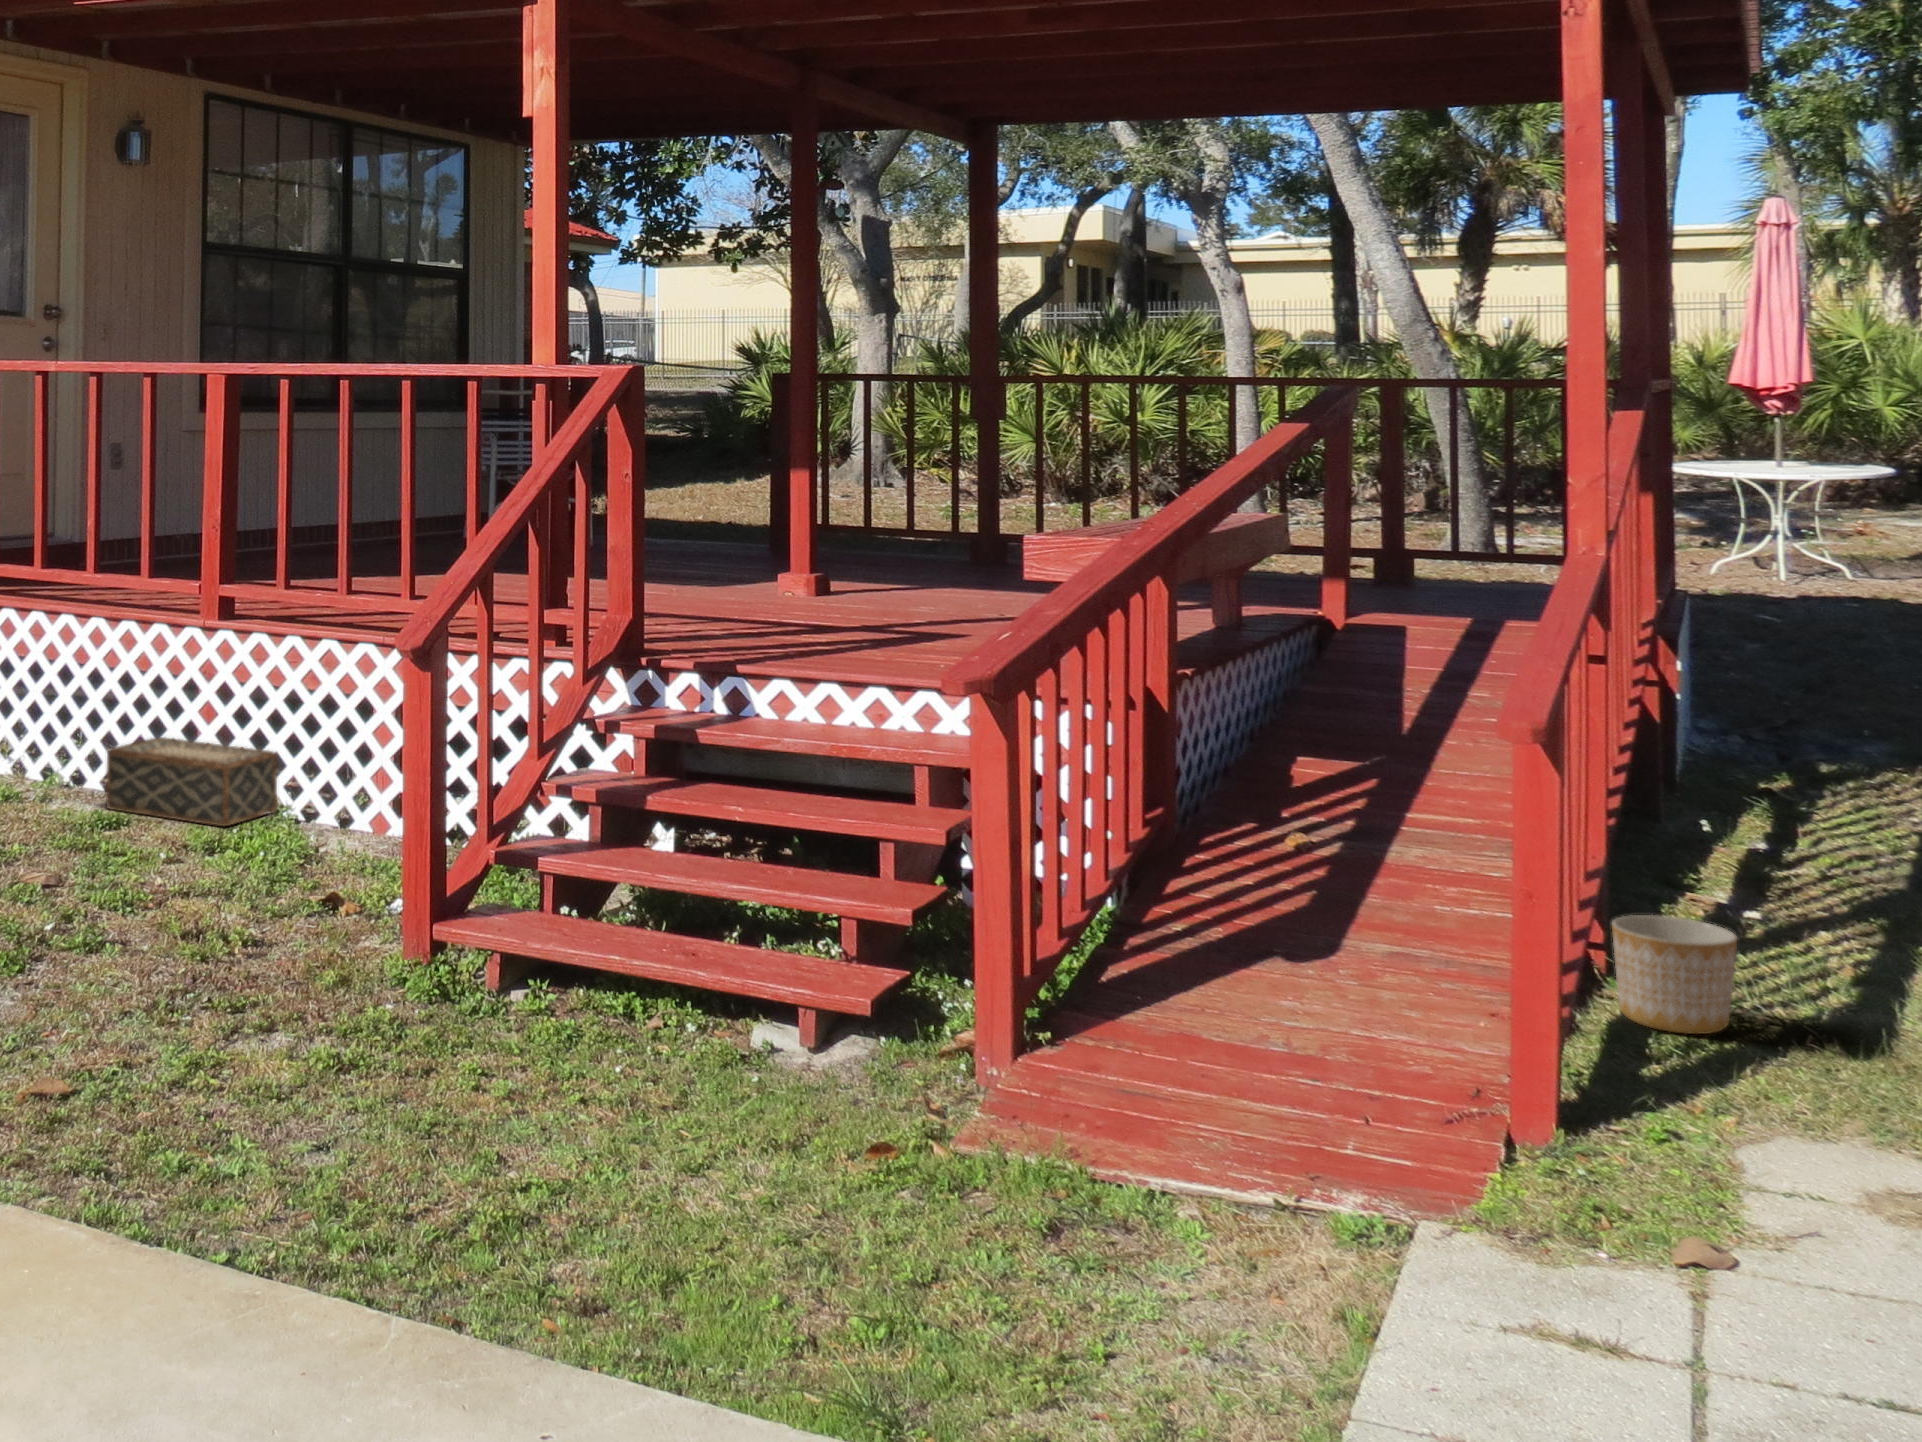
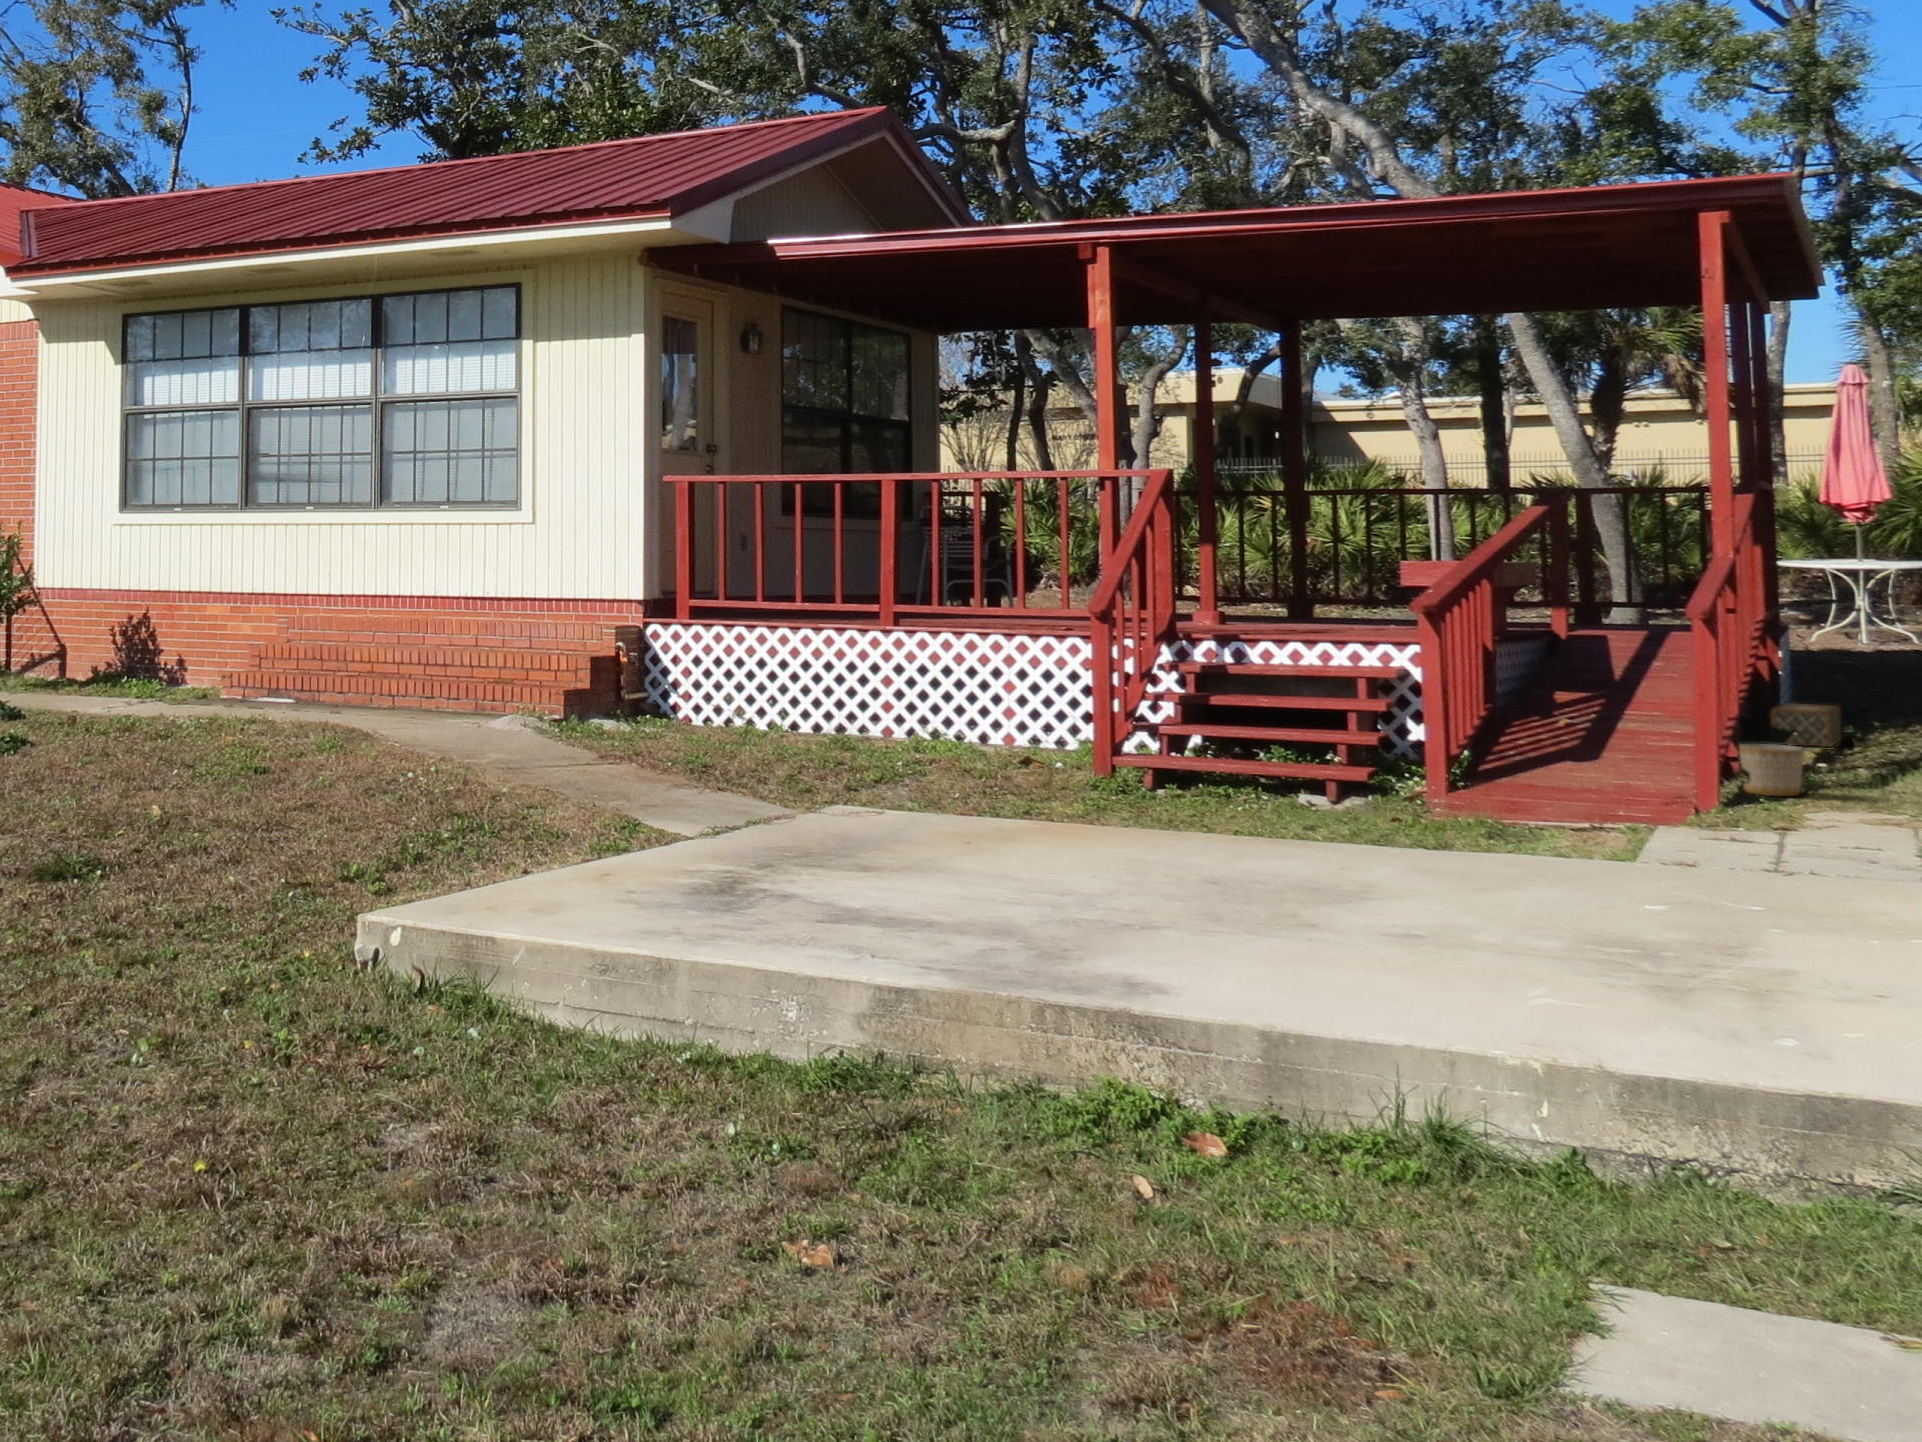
woven basket: present [106,737,277,826] -> present [1771,703,1841,747]

